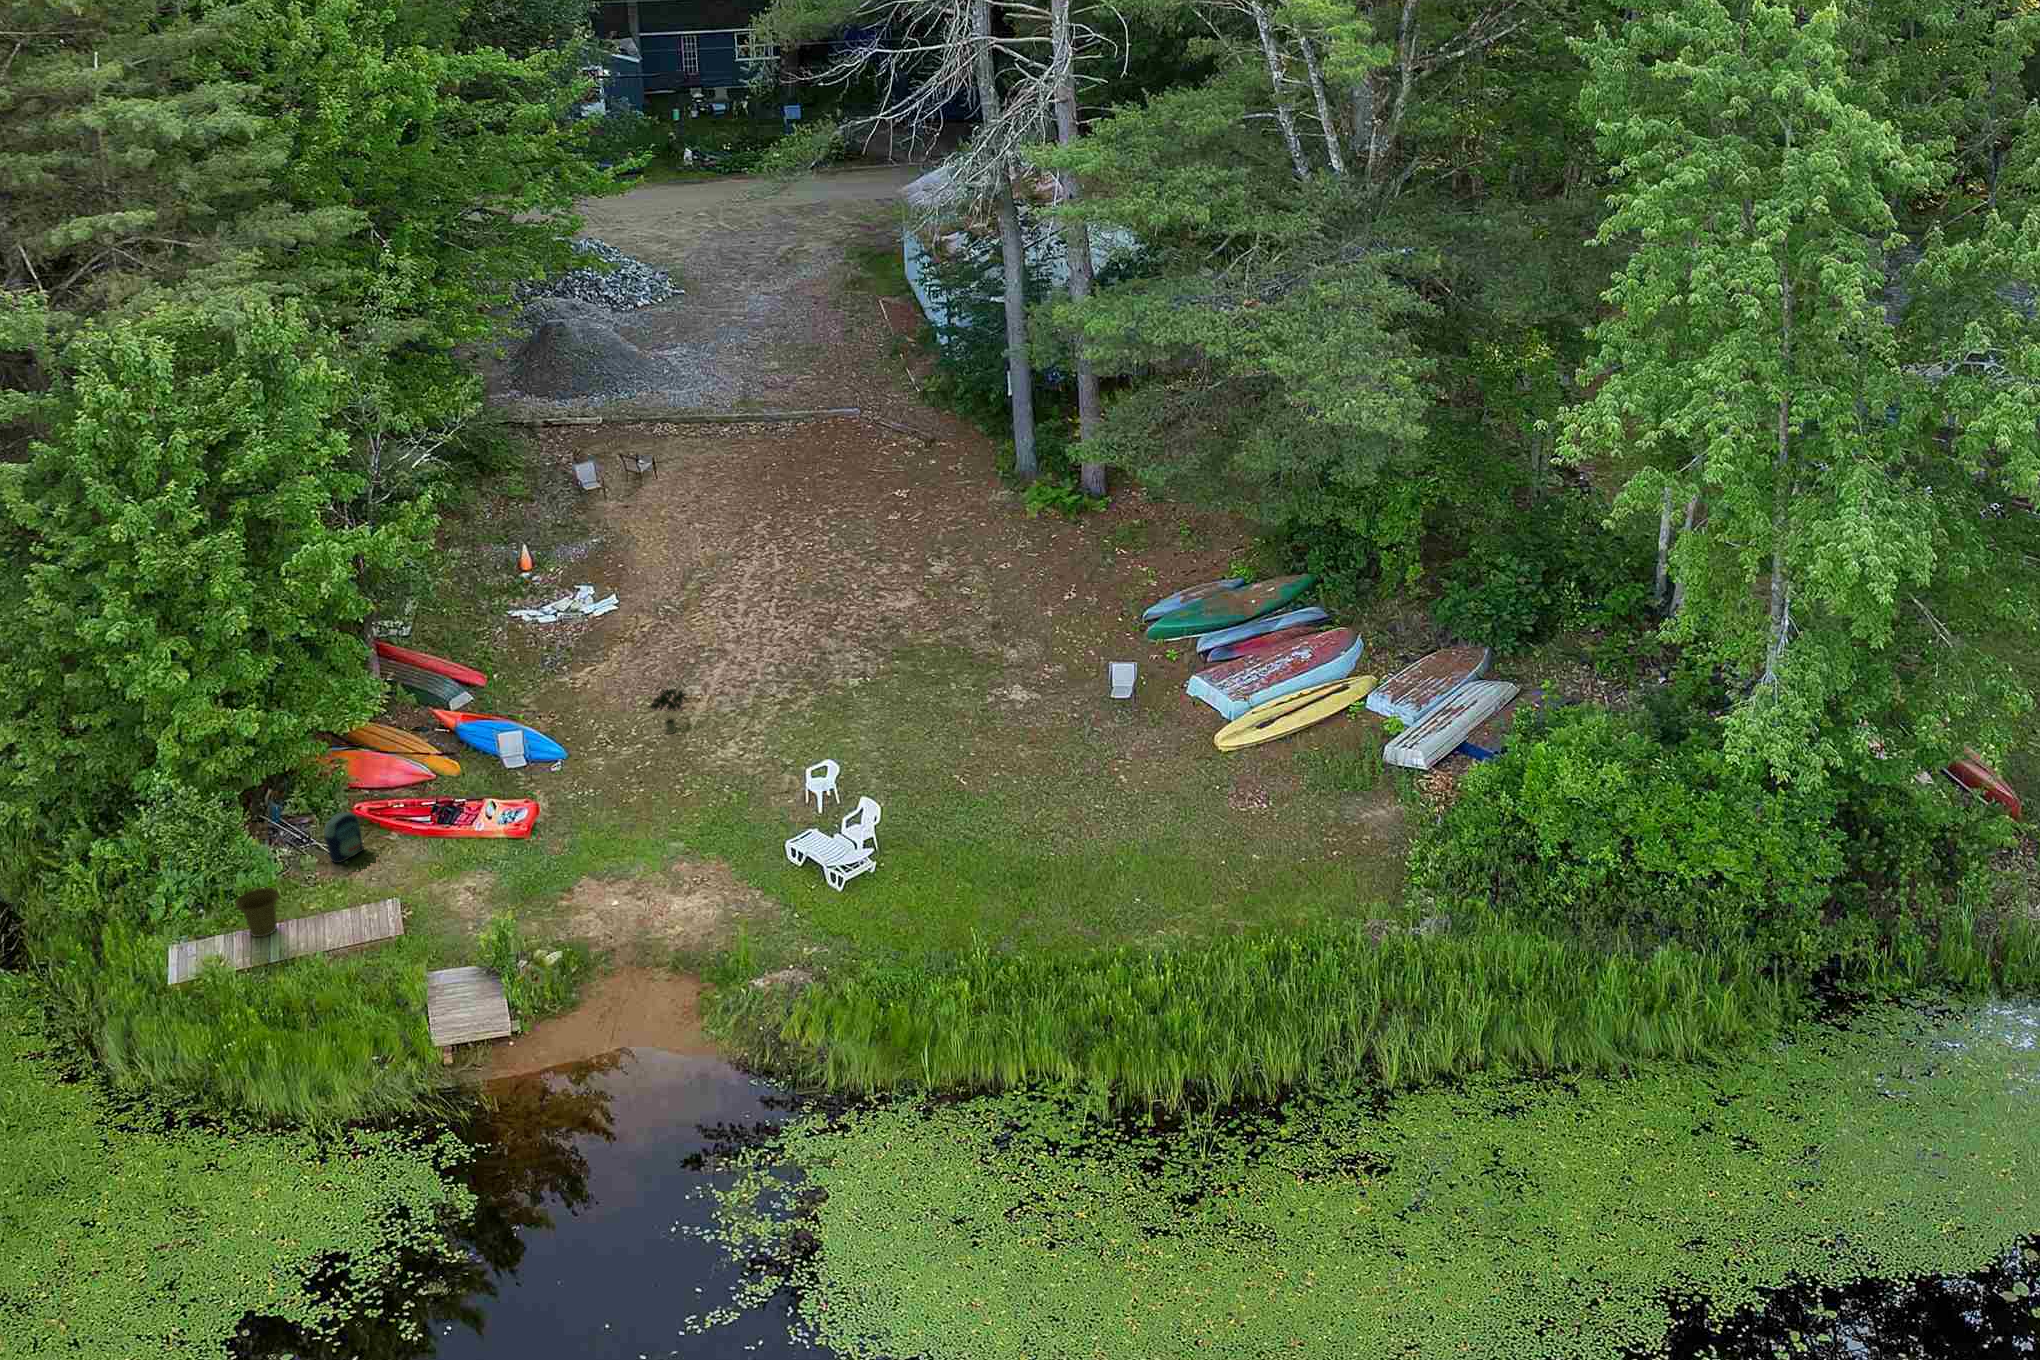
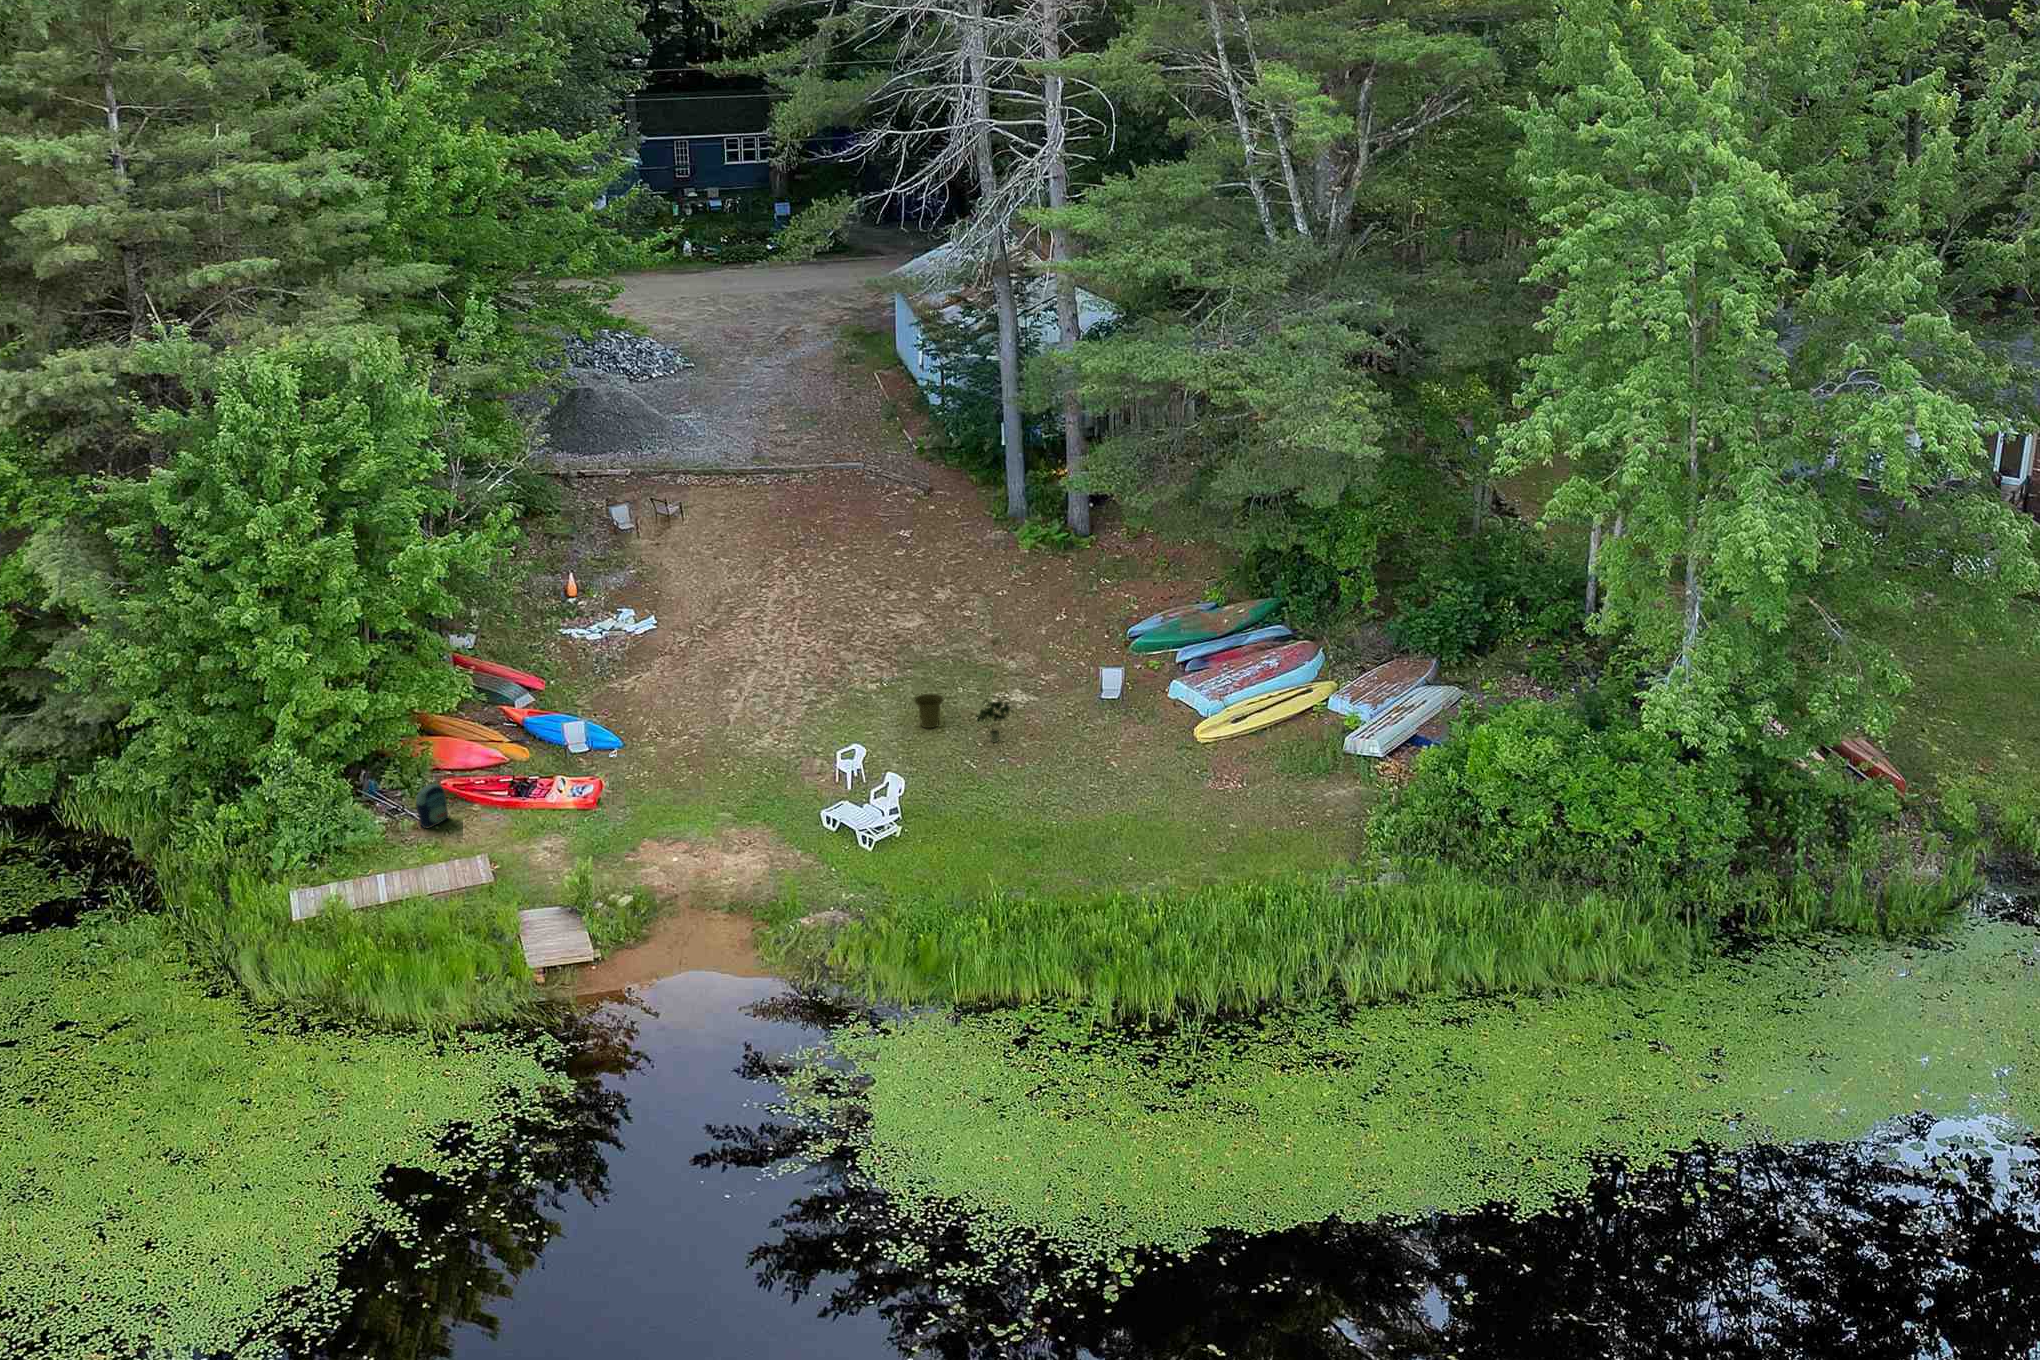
potted plant: present [650,688,688,733] -> present [976,701,1012,742]
basket: present [236,888,279,937] -> present [914,694,944,728]

